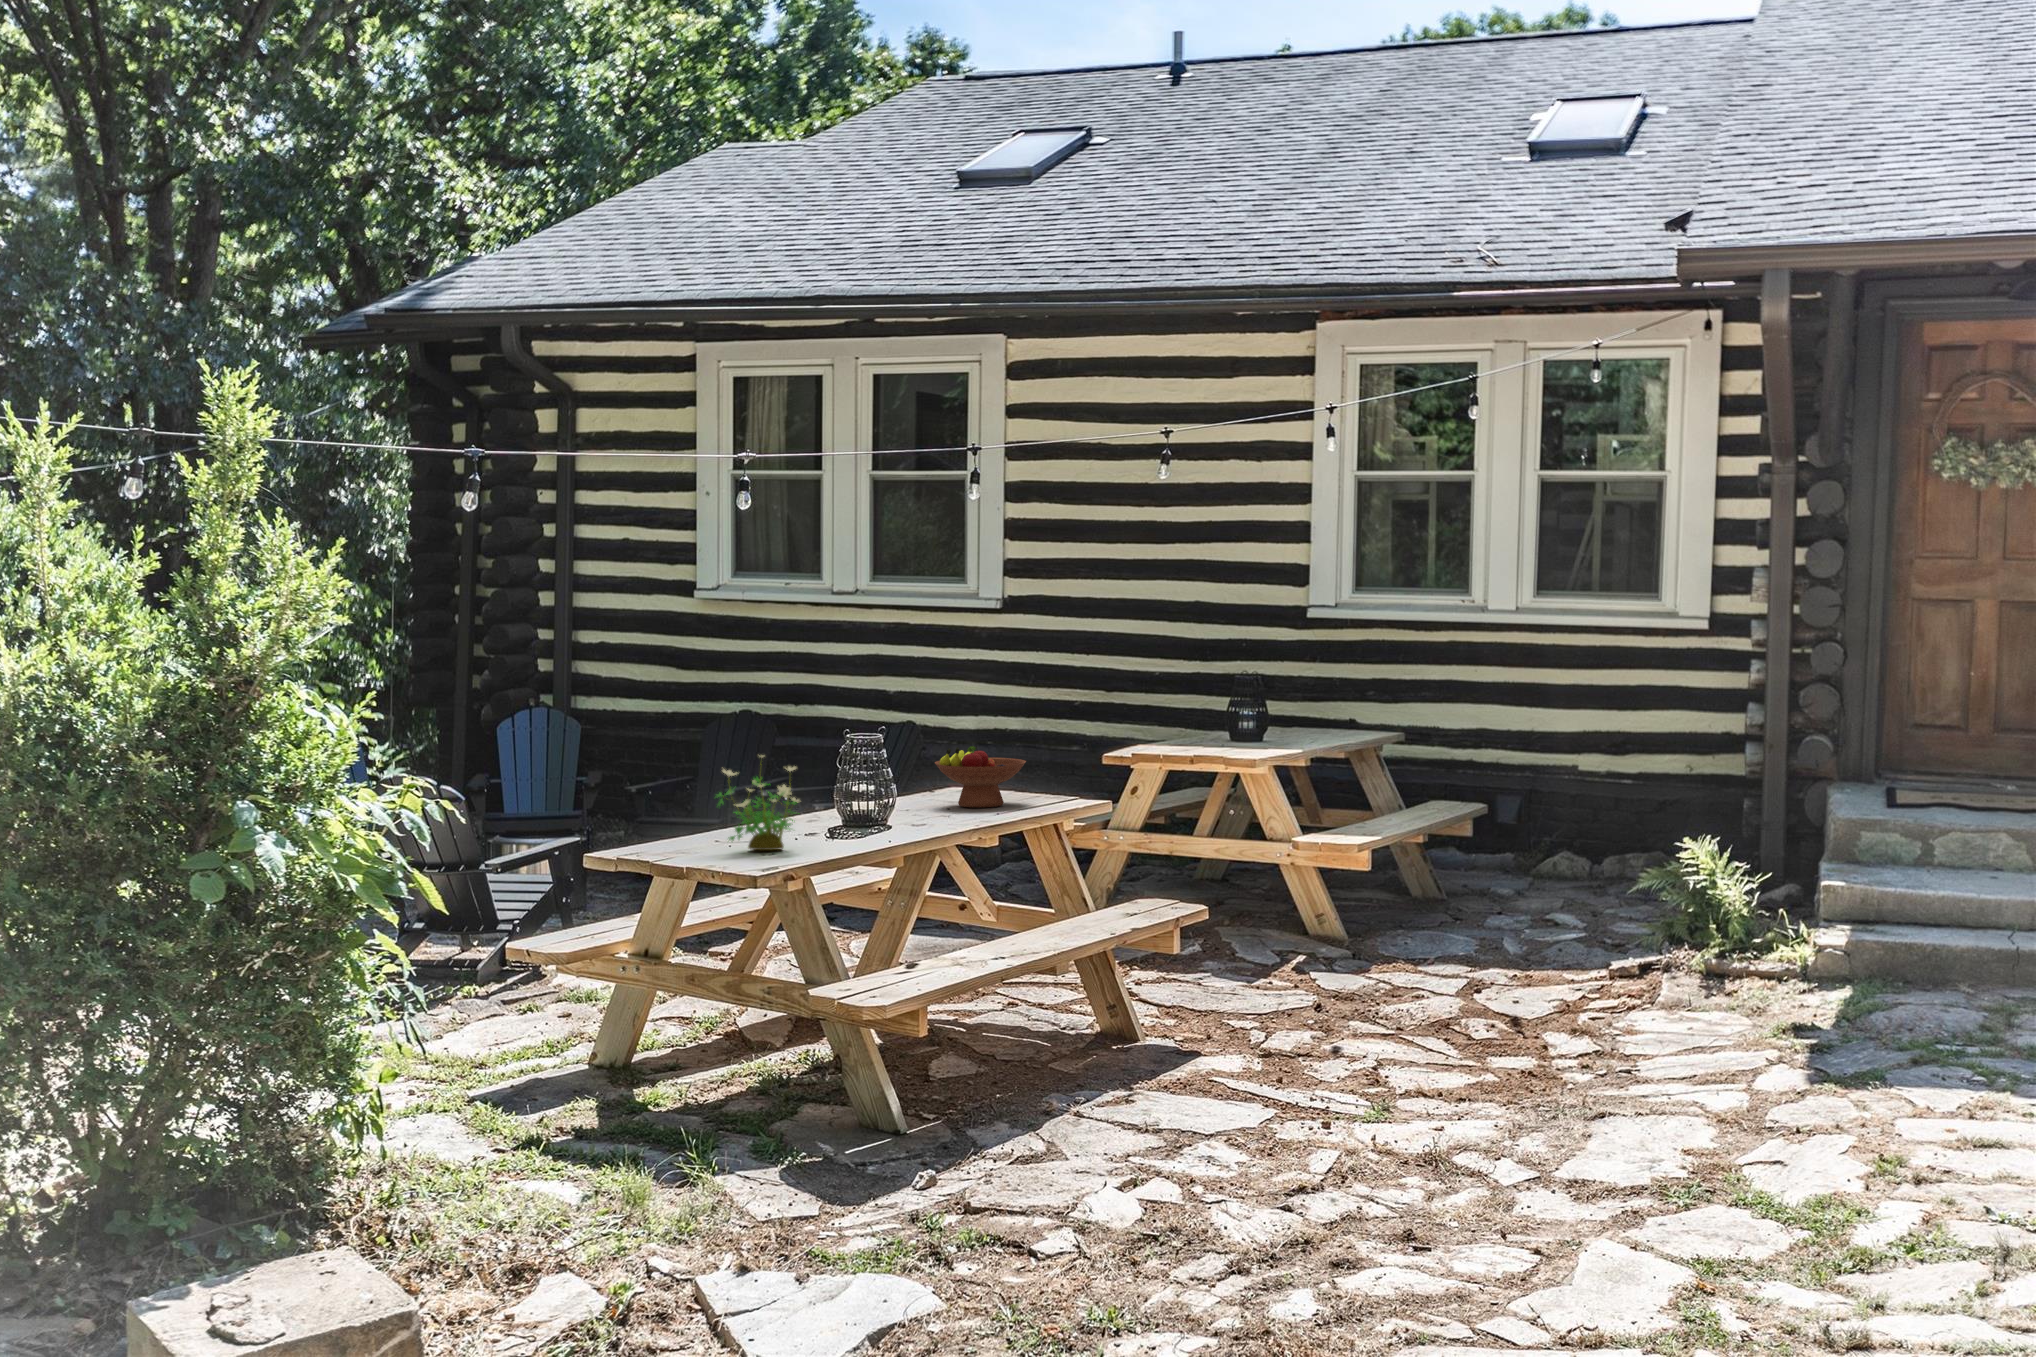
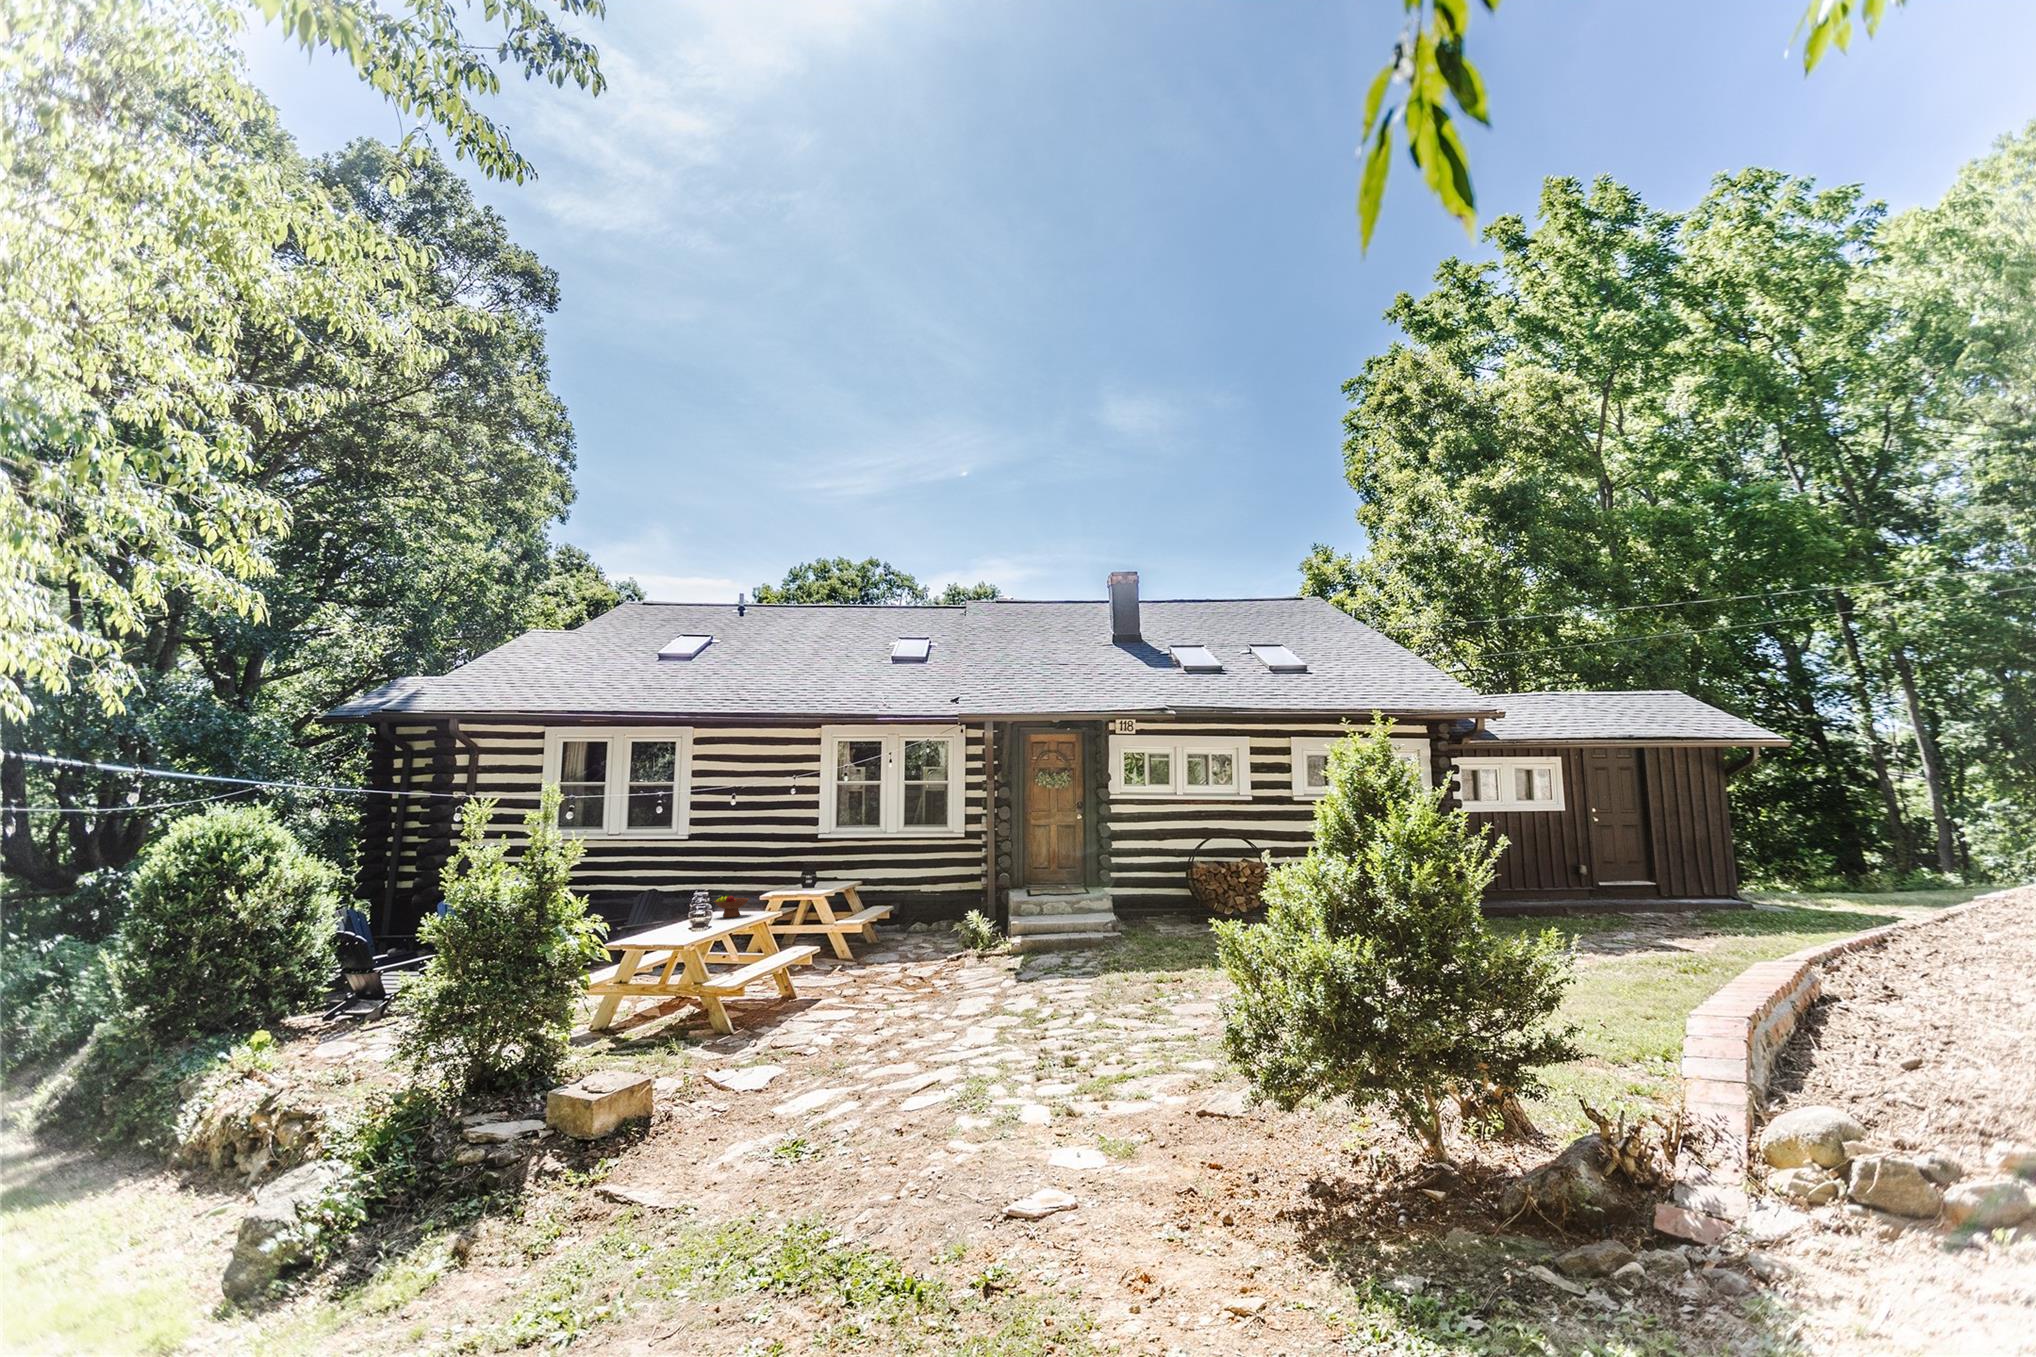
potted plant: present [717,755,799,850] -> none [653,901,690,937]

